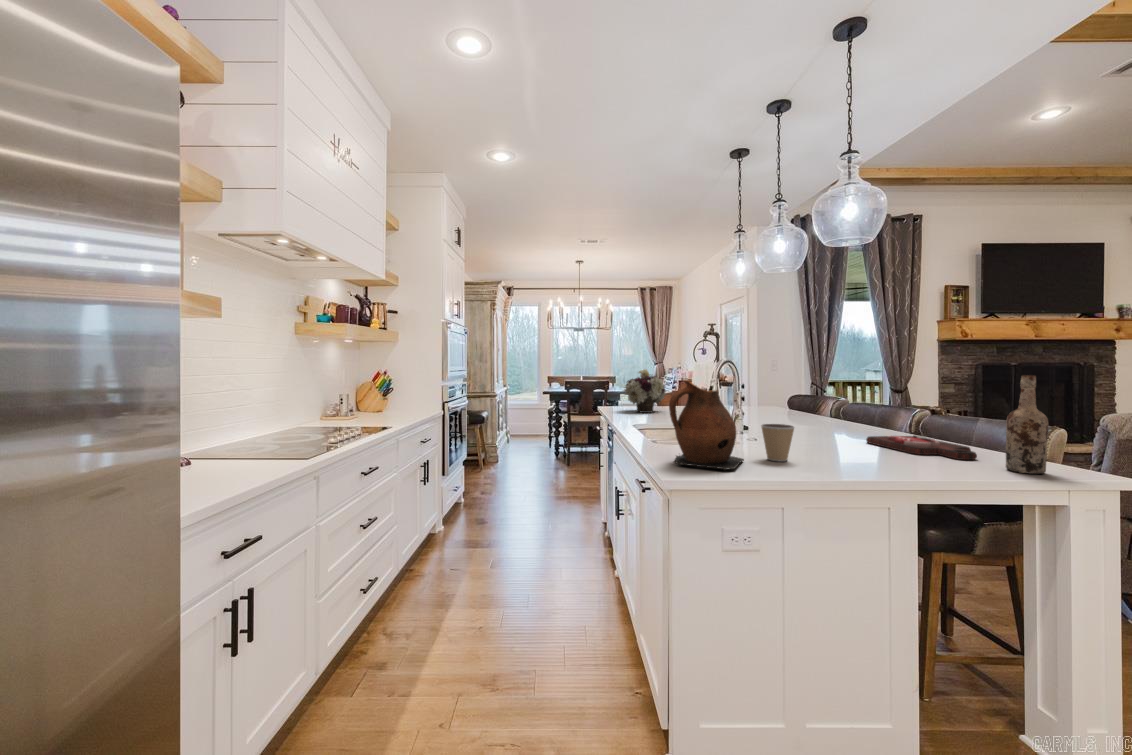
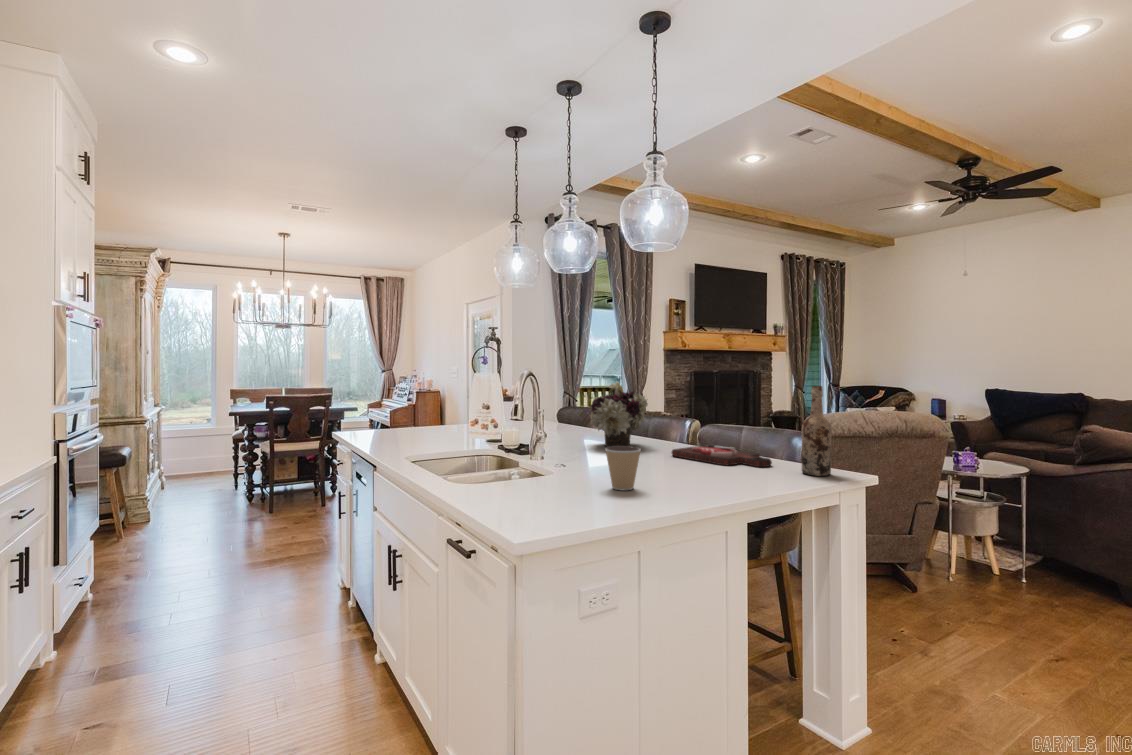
flower arrangement: present [624,369,666,413] -> present [590,382,647,447]
ceramic pitcher: present [669,381,744,471] -> none [514,400,601,513]

